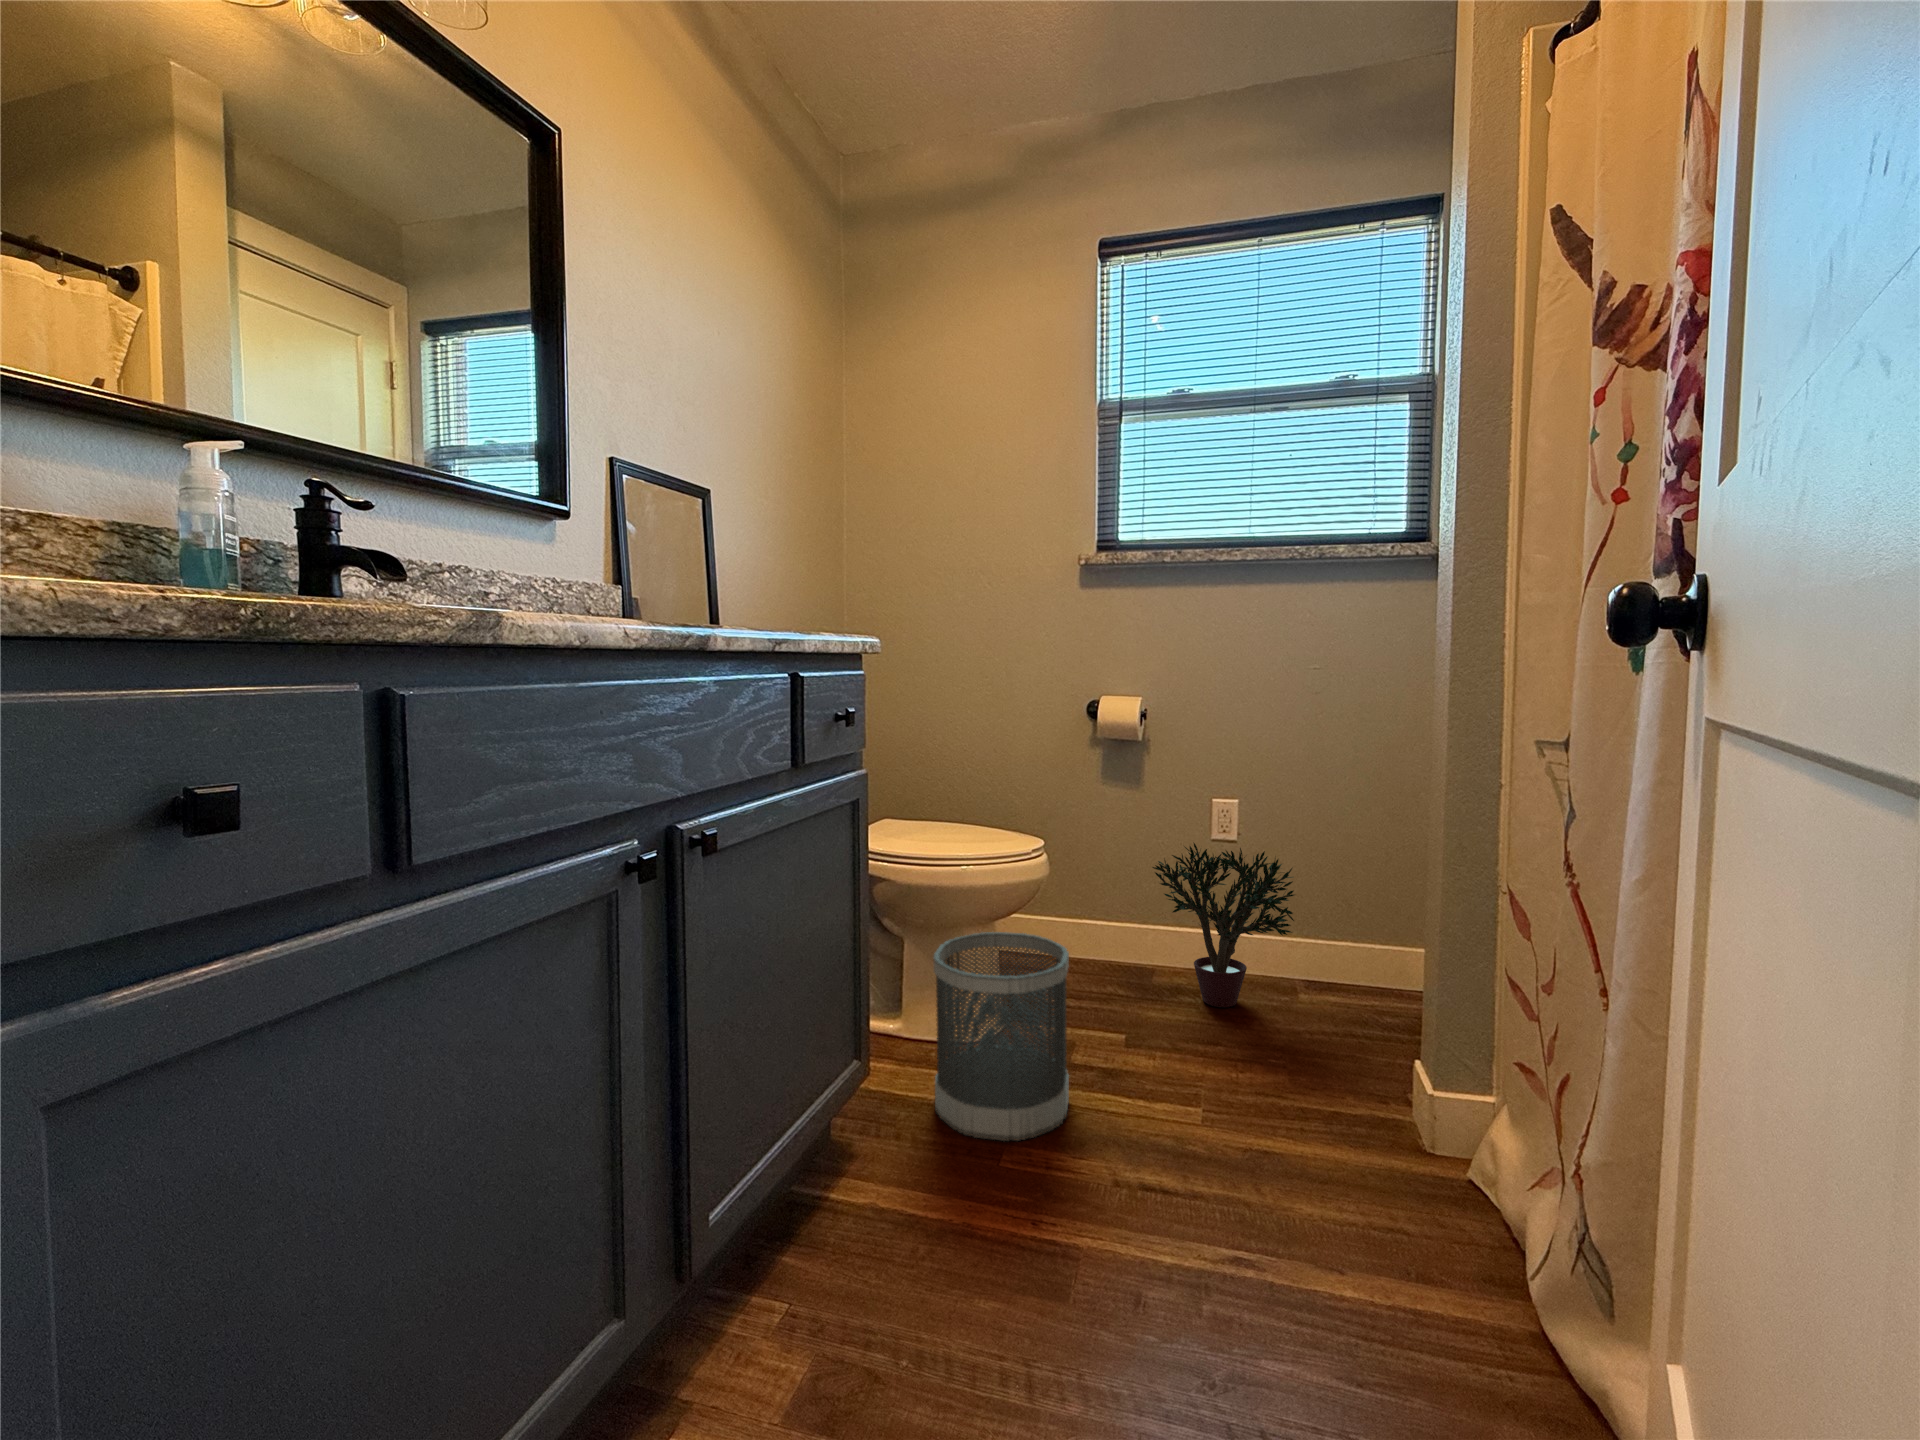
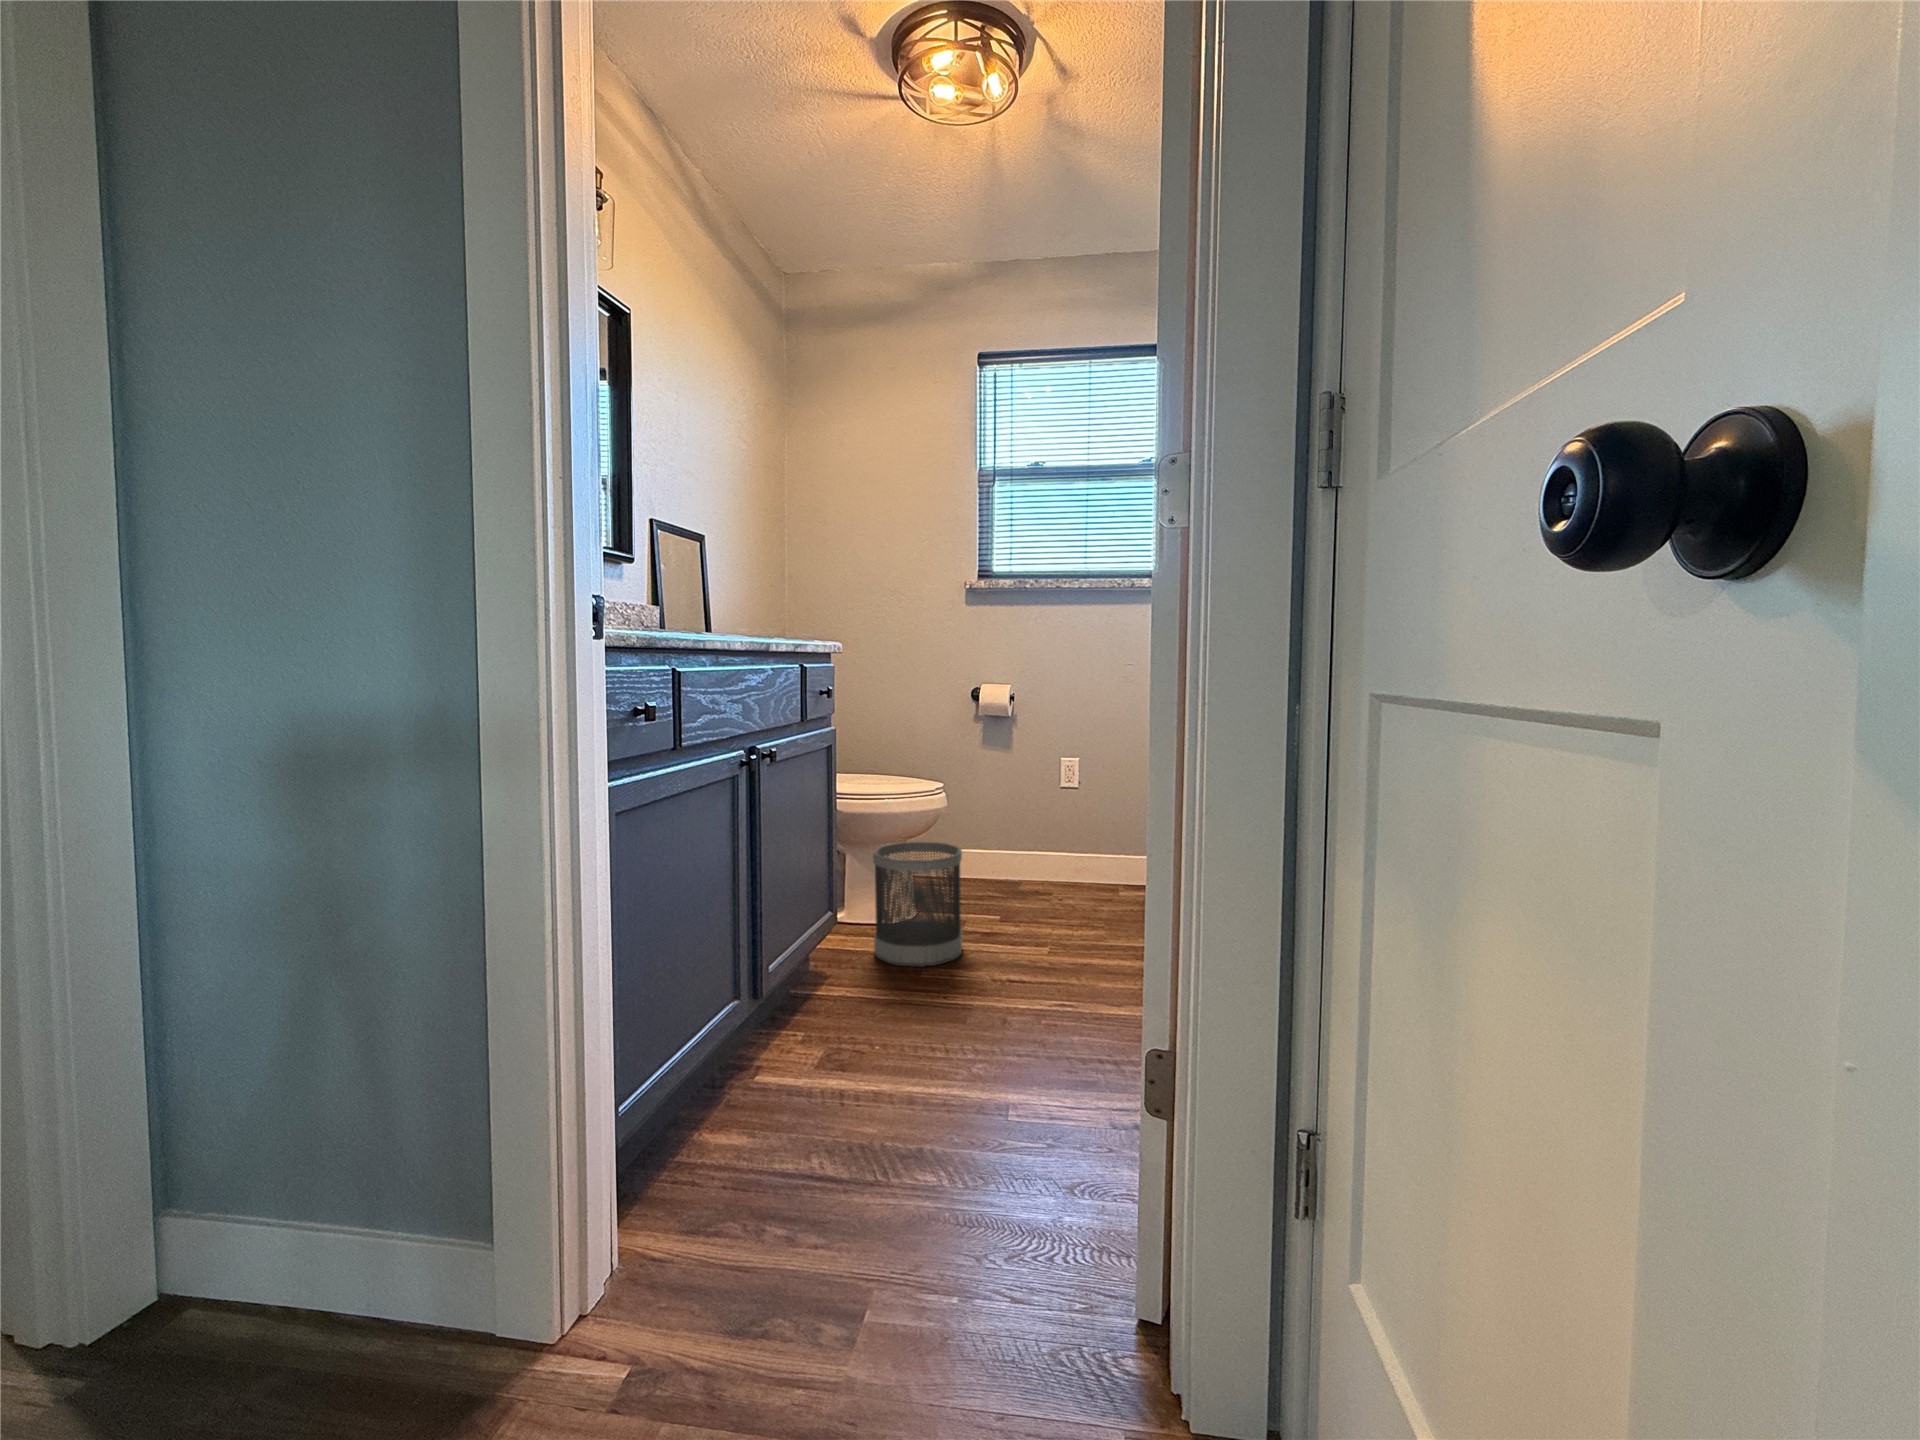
potted plant: present [1152,843,1294,1007] -> none [1018,787,1116,902]

